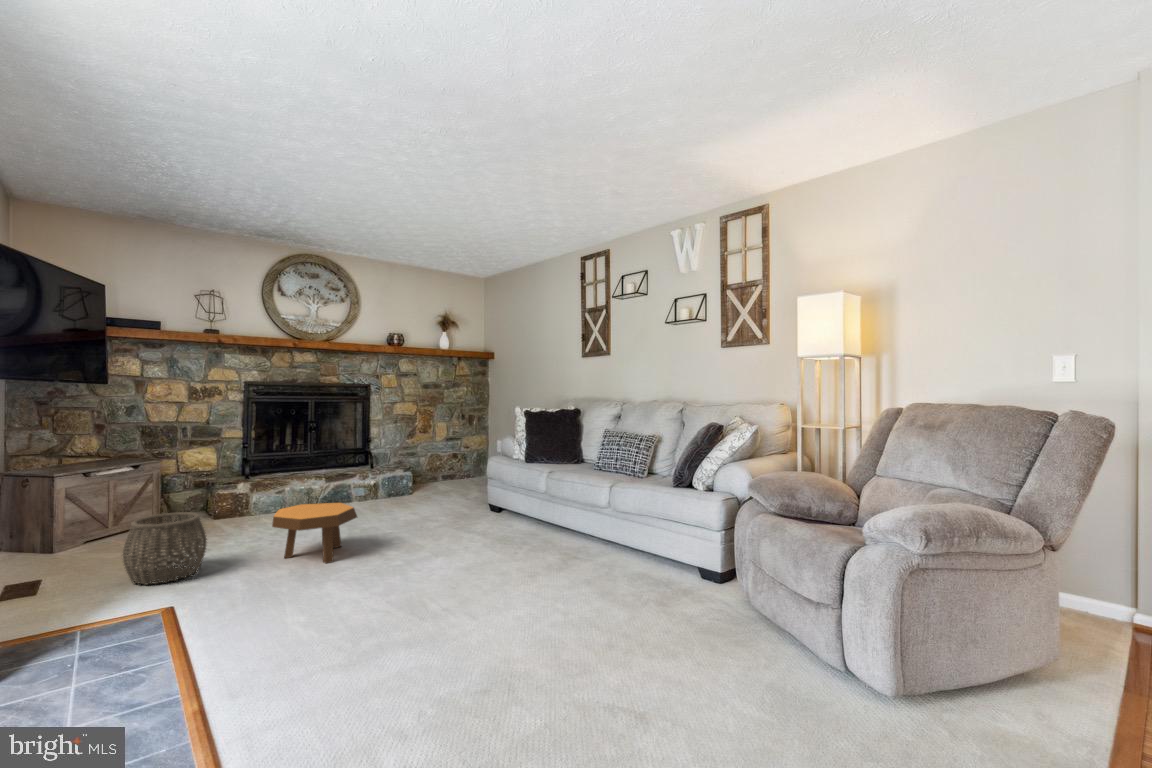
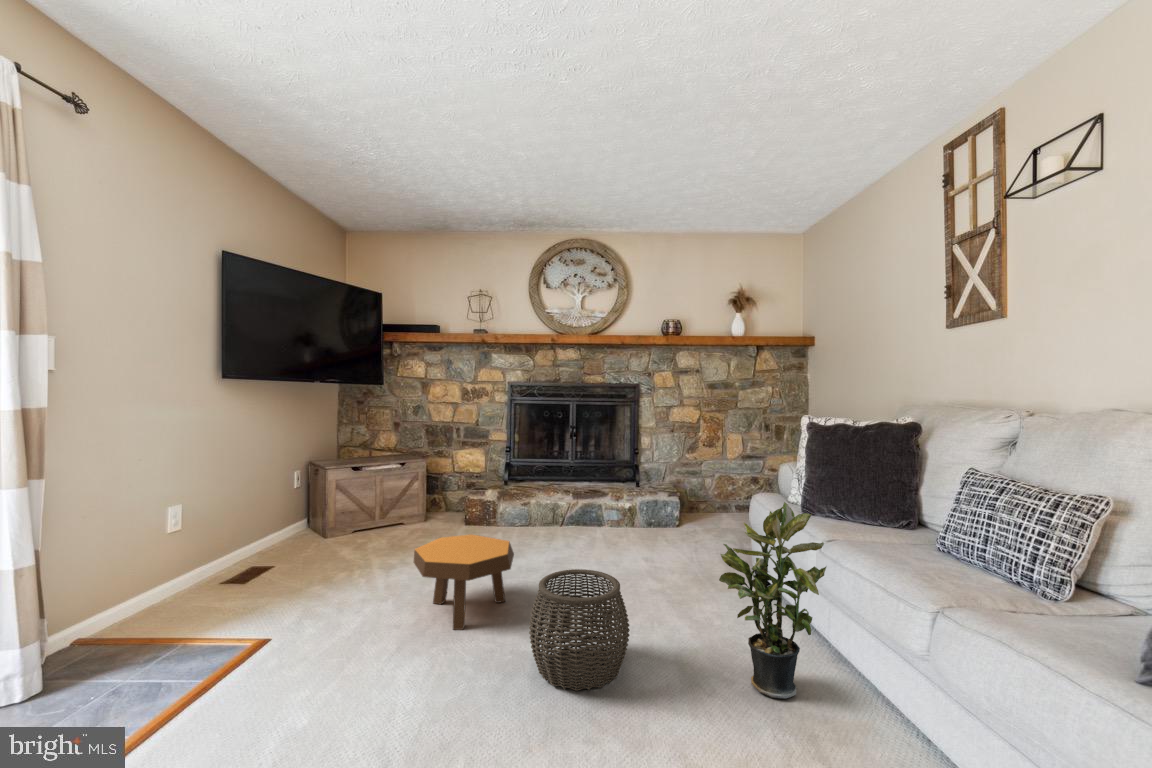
potted plant: none [503,448,554,543] -> present [719,502,826,699]
woven basket: present [122,512,207,585] -> present [529,569,630,691]

